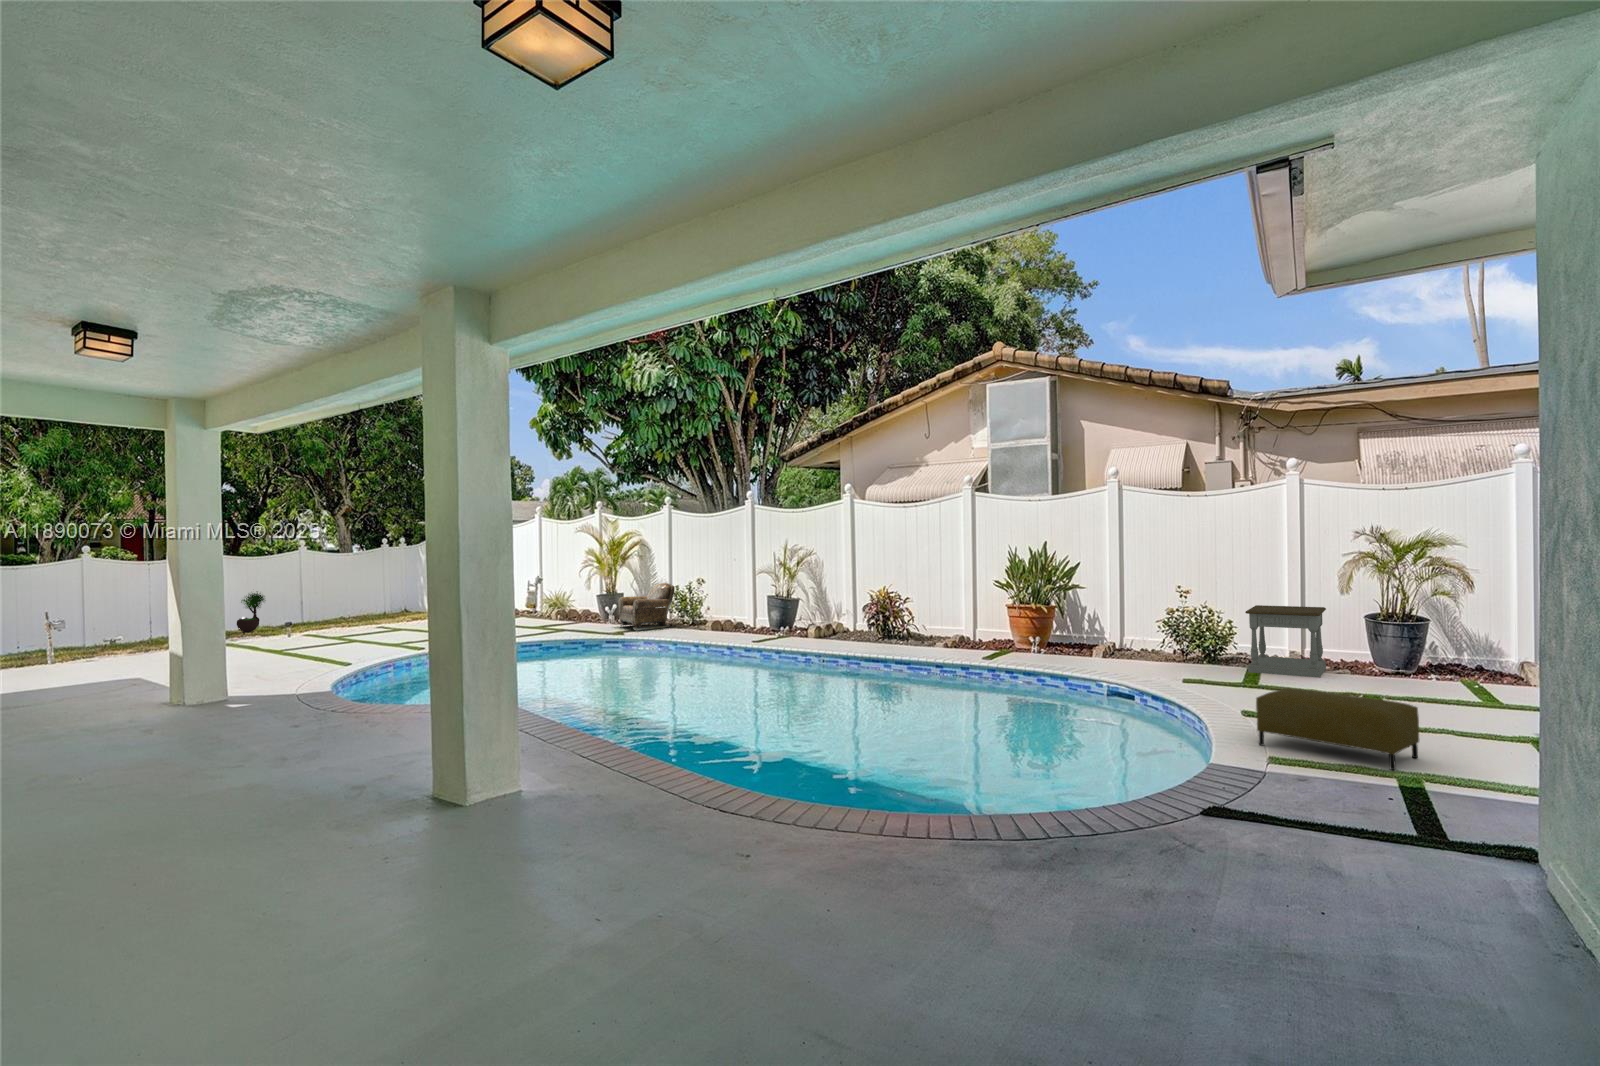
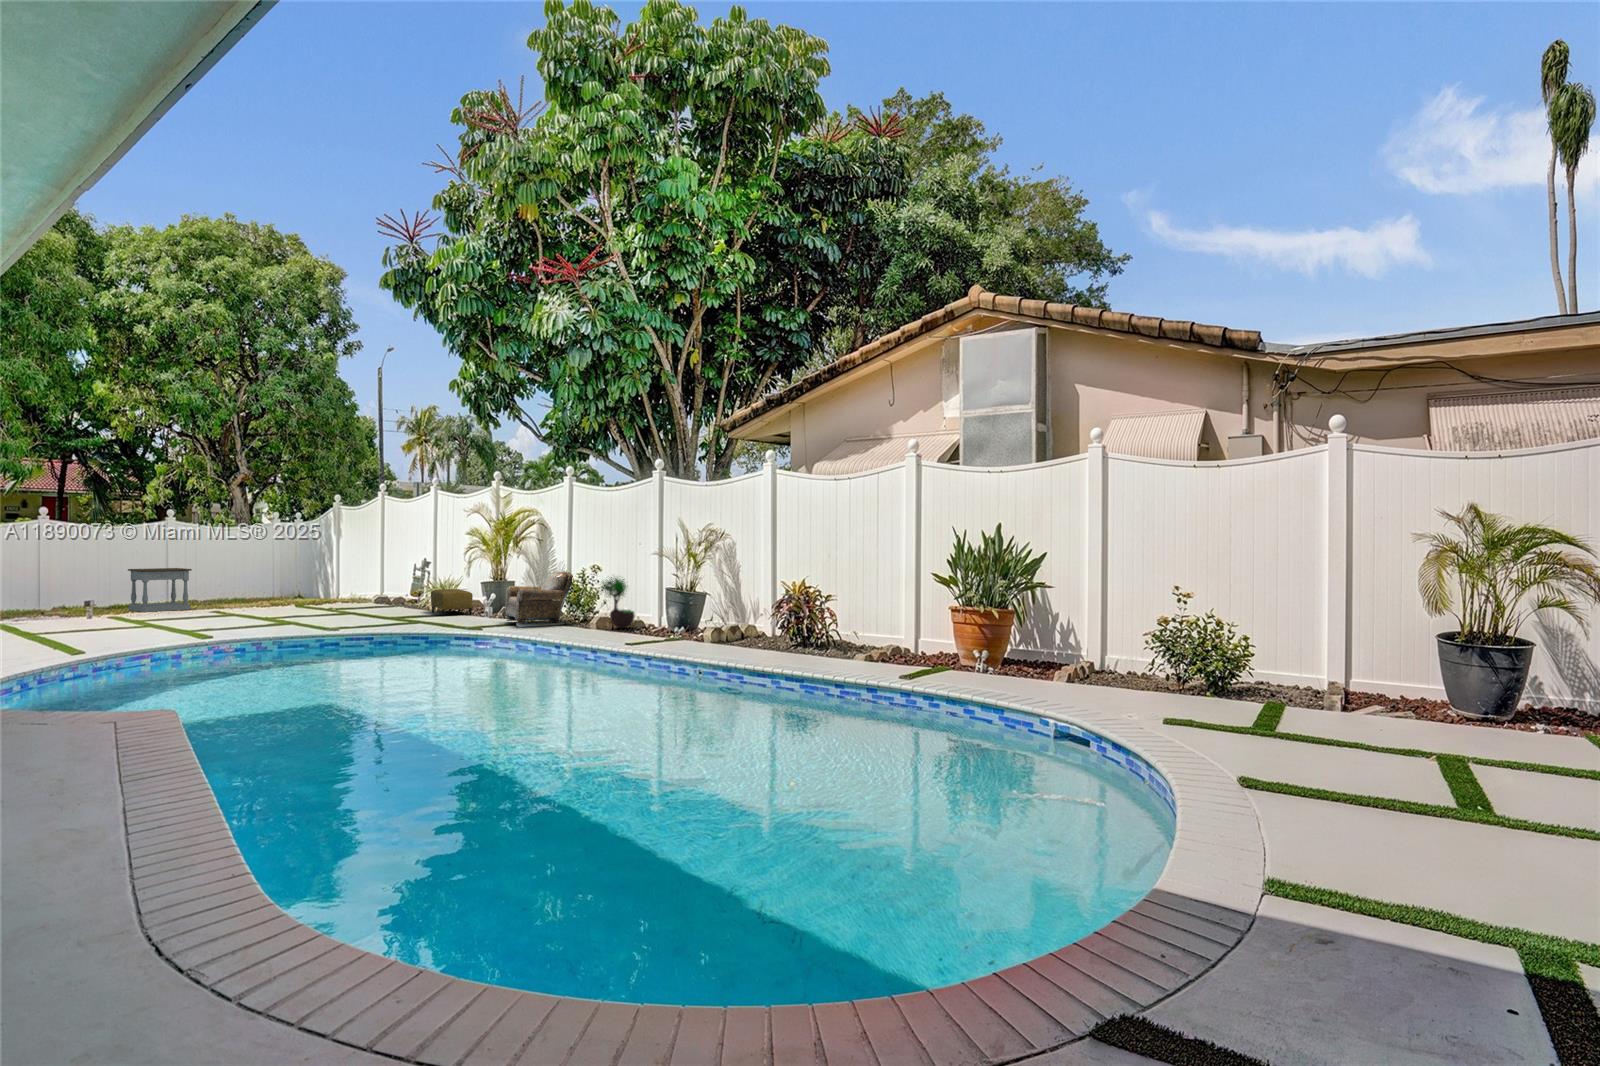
potted tree: present [237,593,264,632] -> present [602,577,635,628]
side table: present [1245,605,1326,677] -> present [128,568,192,612]
ottoman: present [1256,688,1419,770] -> present [431,589,473,616]

